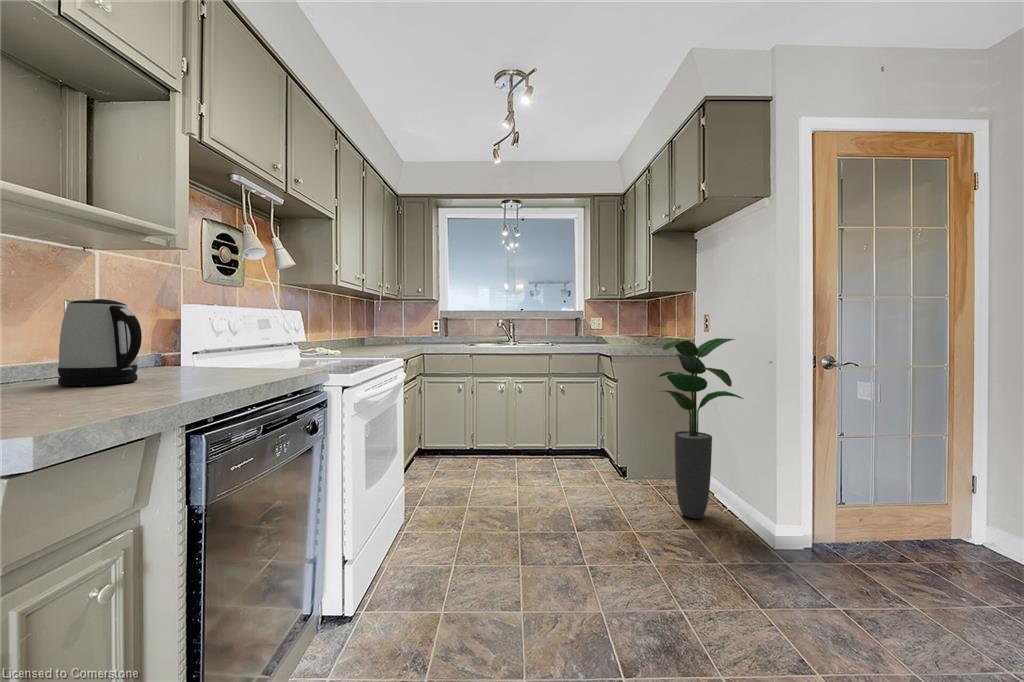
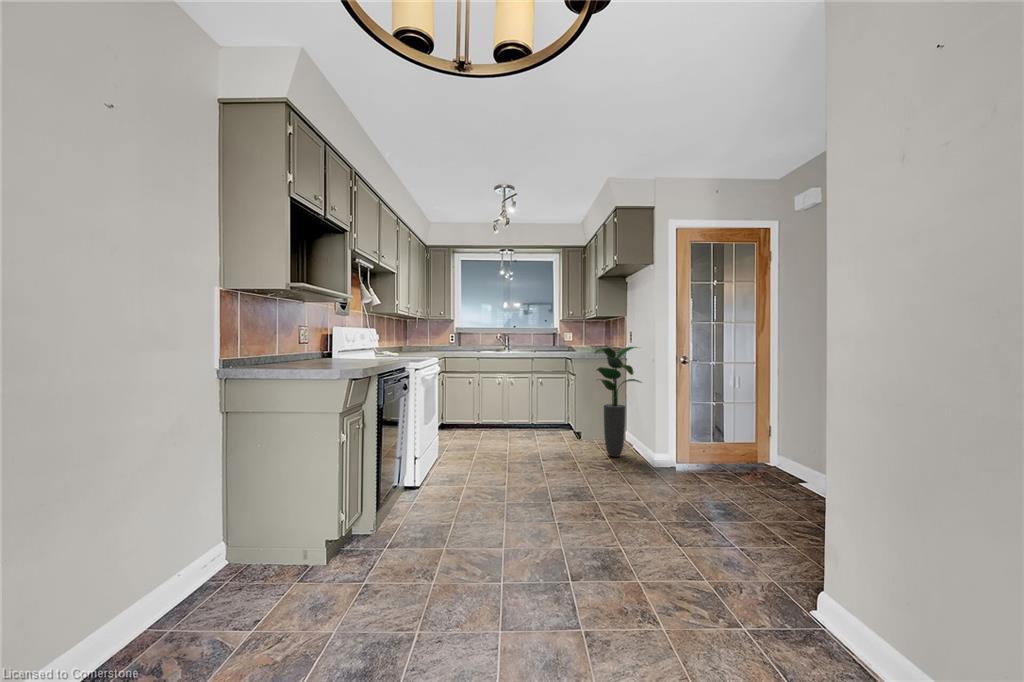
kettle: present [58,299,142,386] -> none [309,328,342,364]

